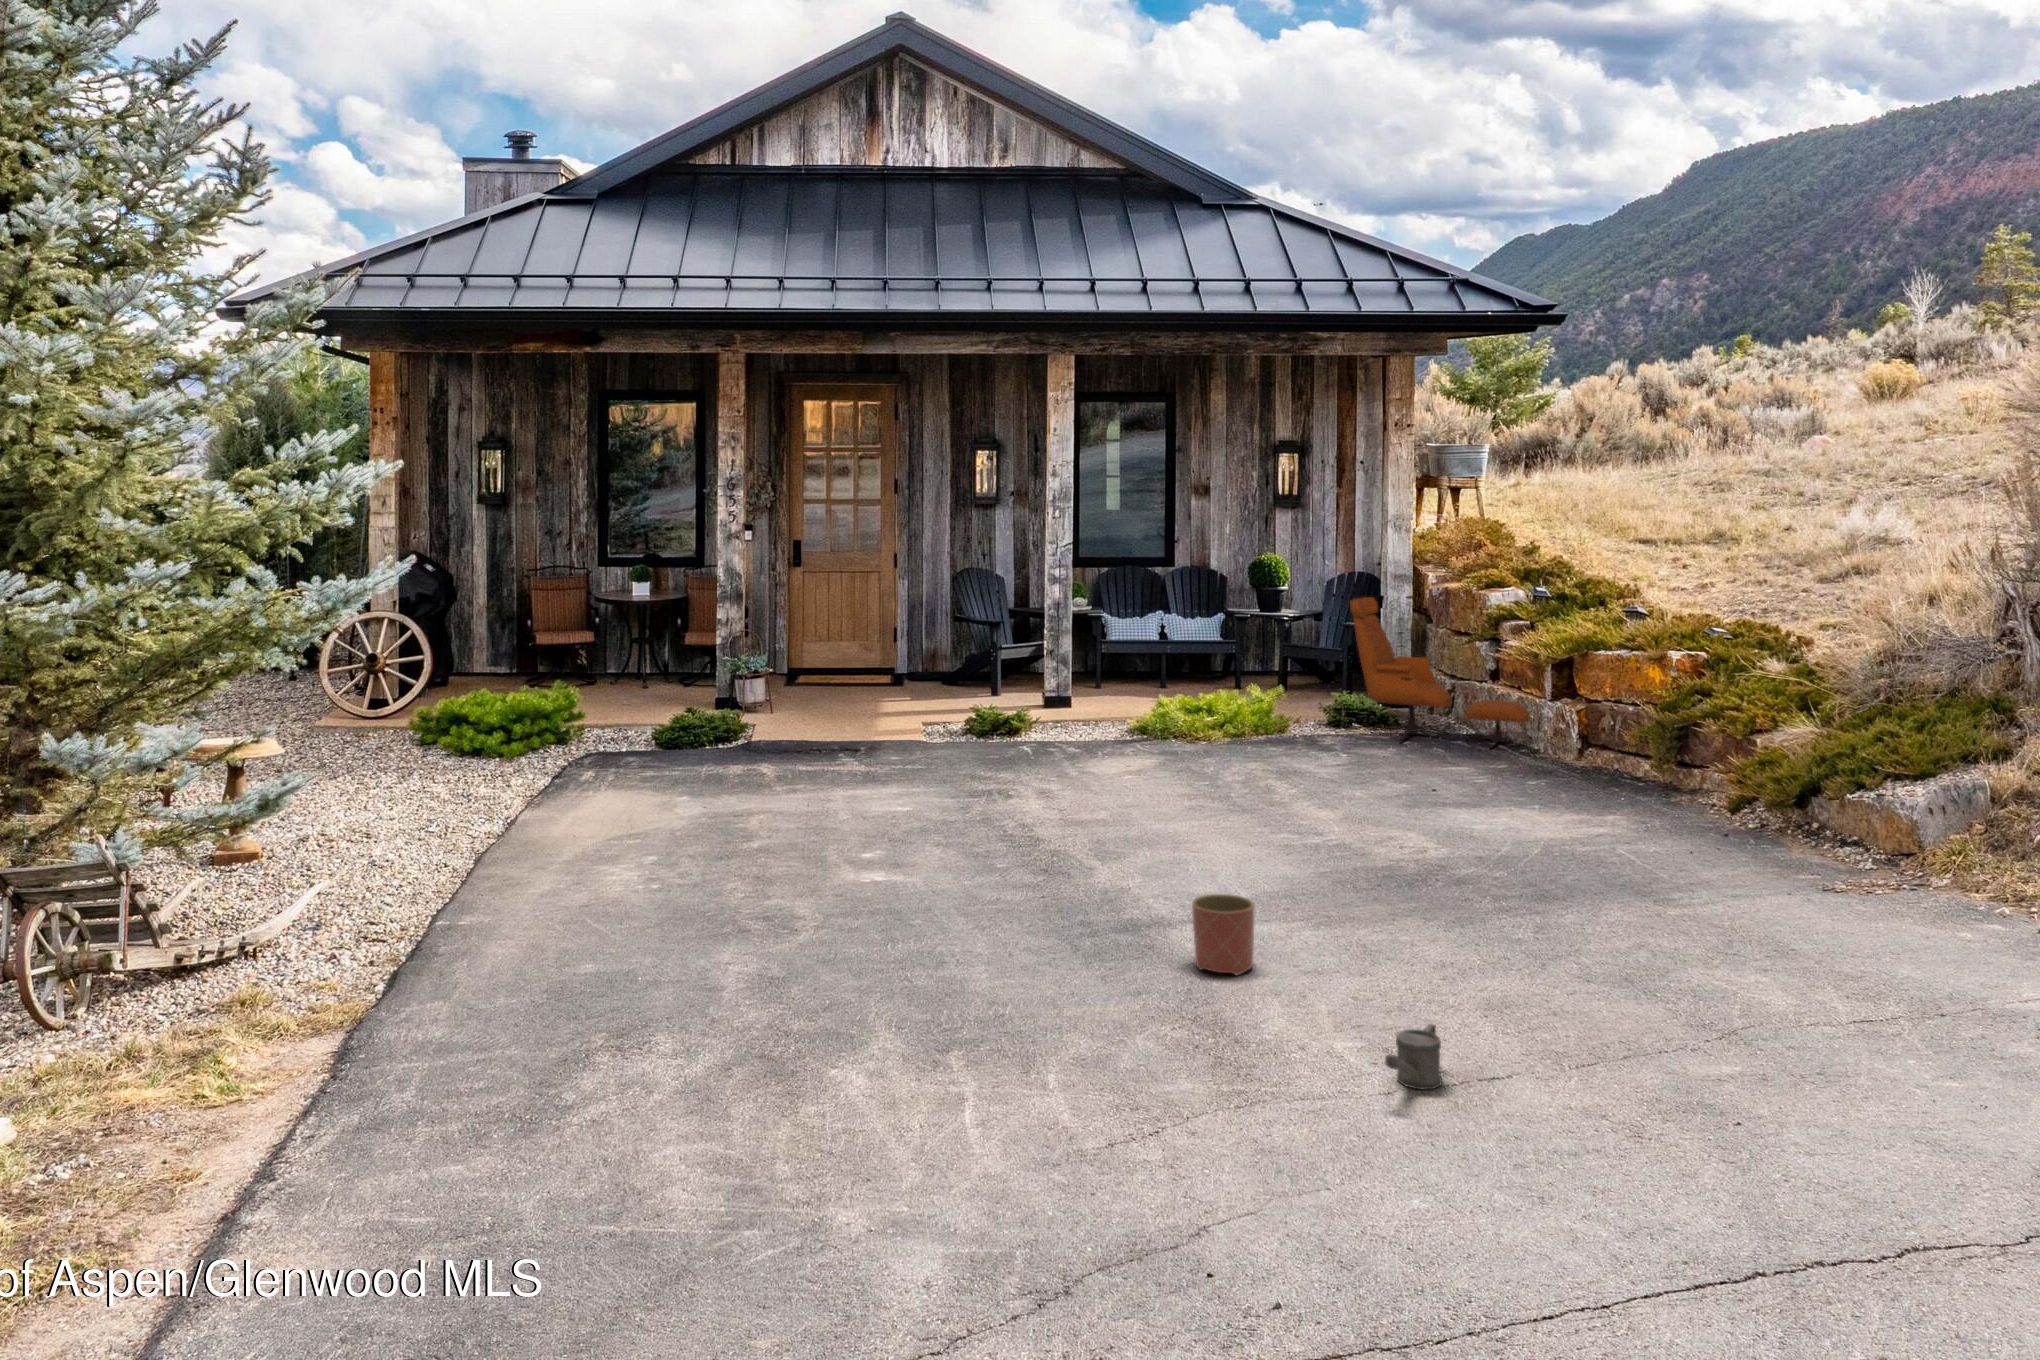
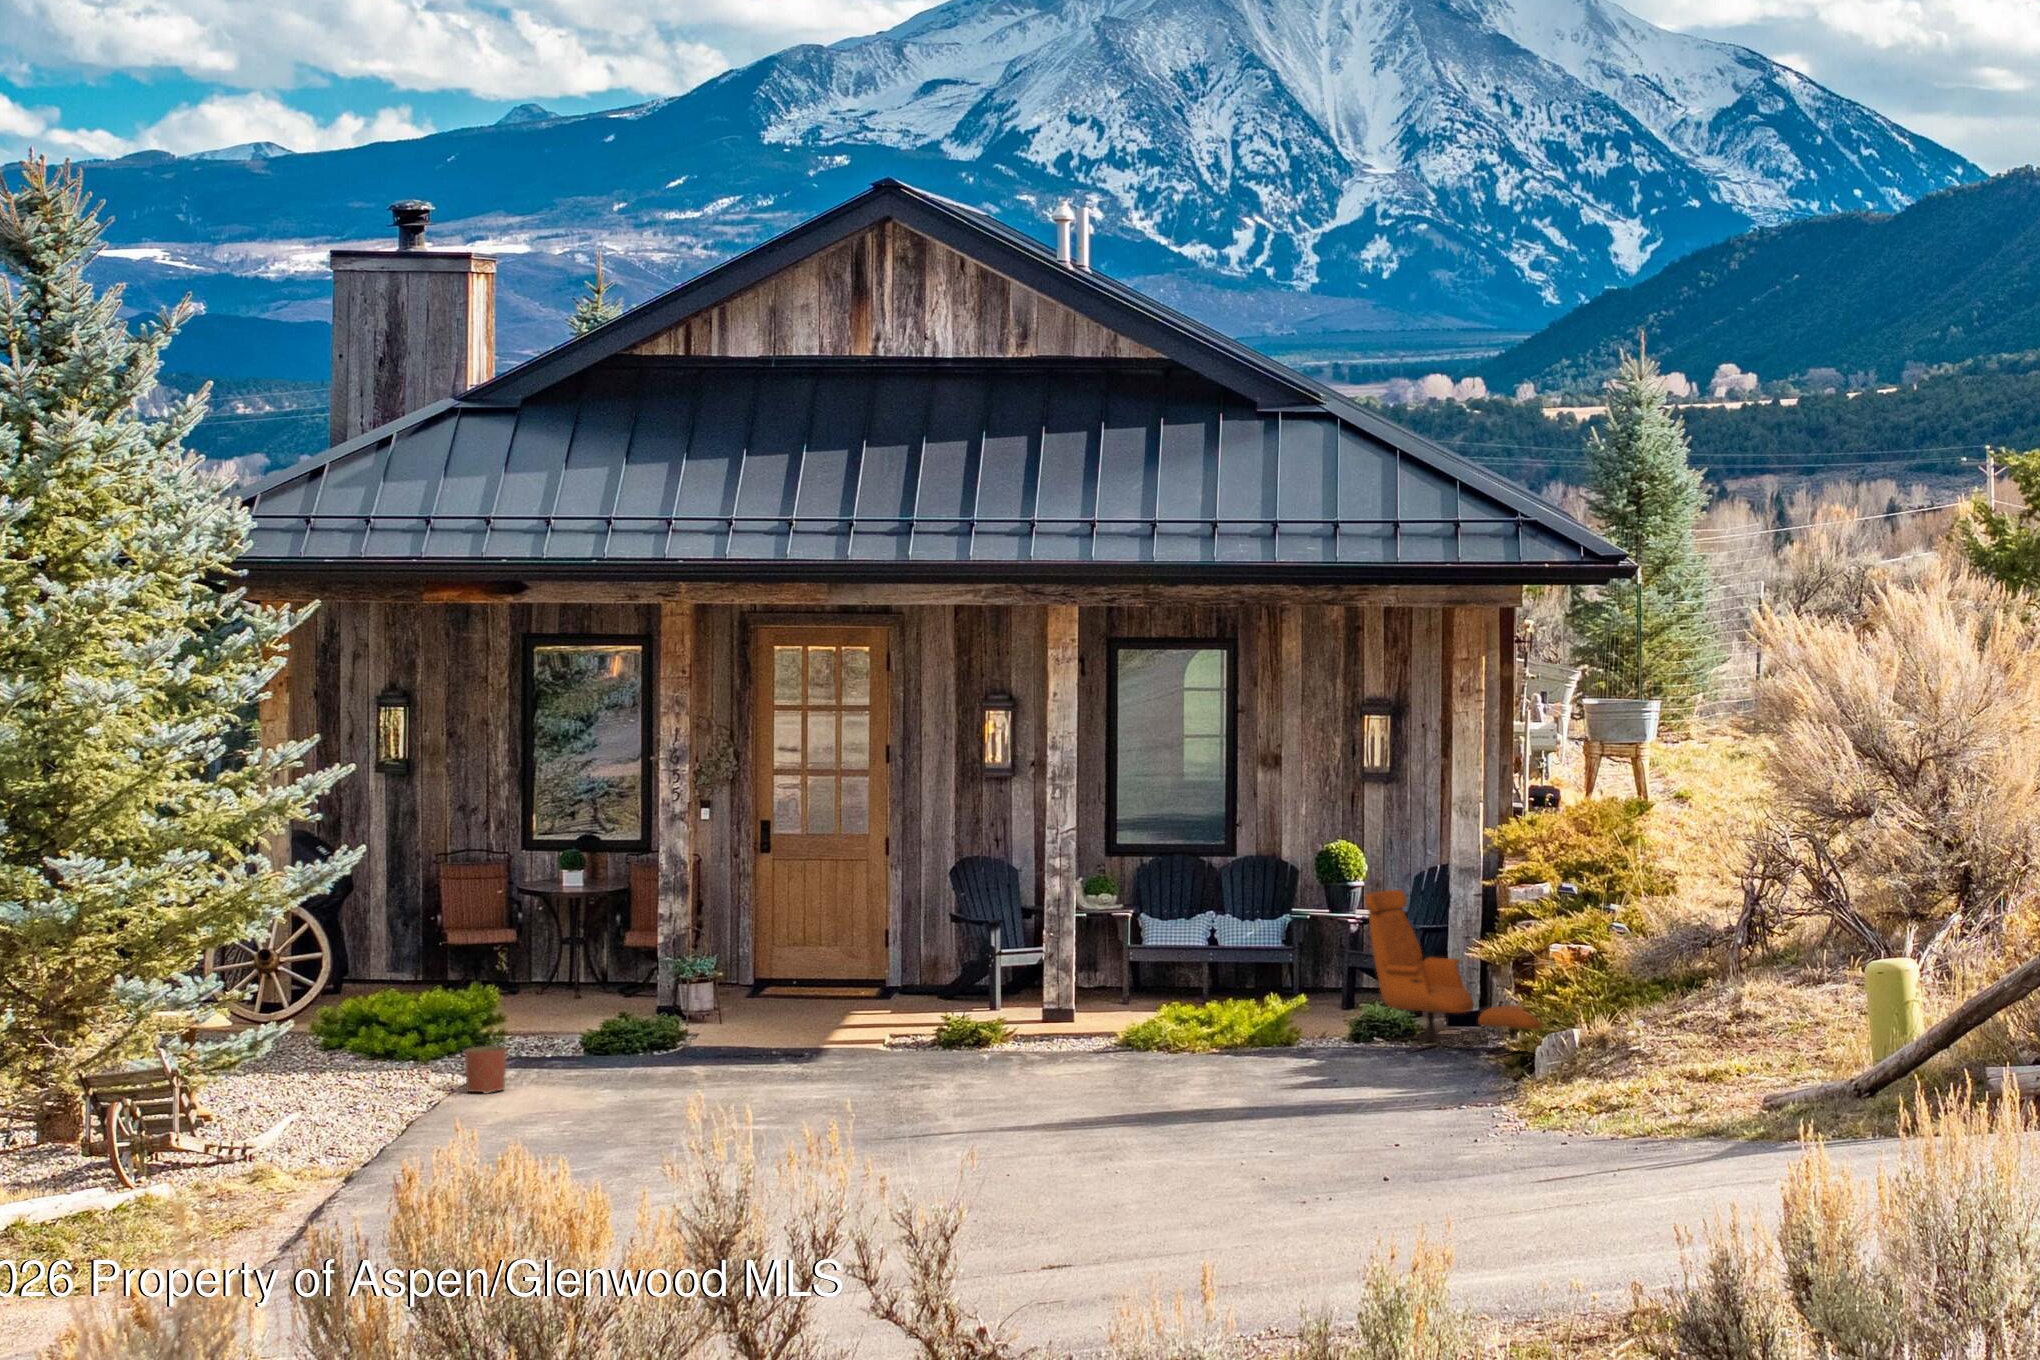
planter: present [1192,894,1255,975] -> present [465,1046,506,1094]
watering can: present [1385,1024,1442,1090] -> none [1056,1194,1115,1233]

